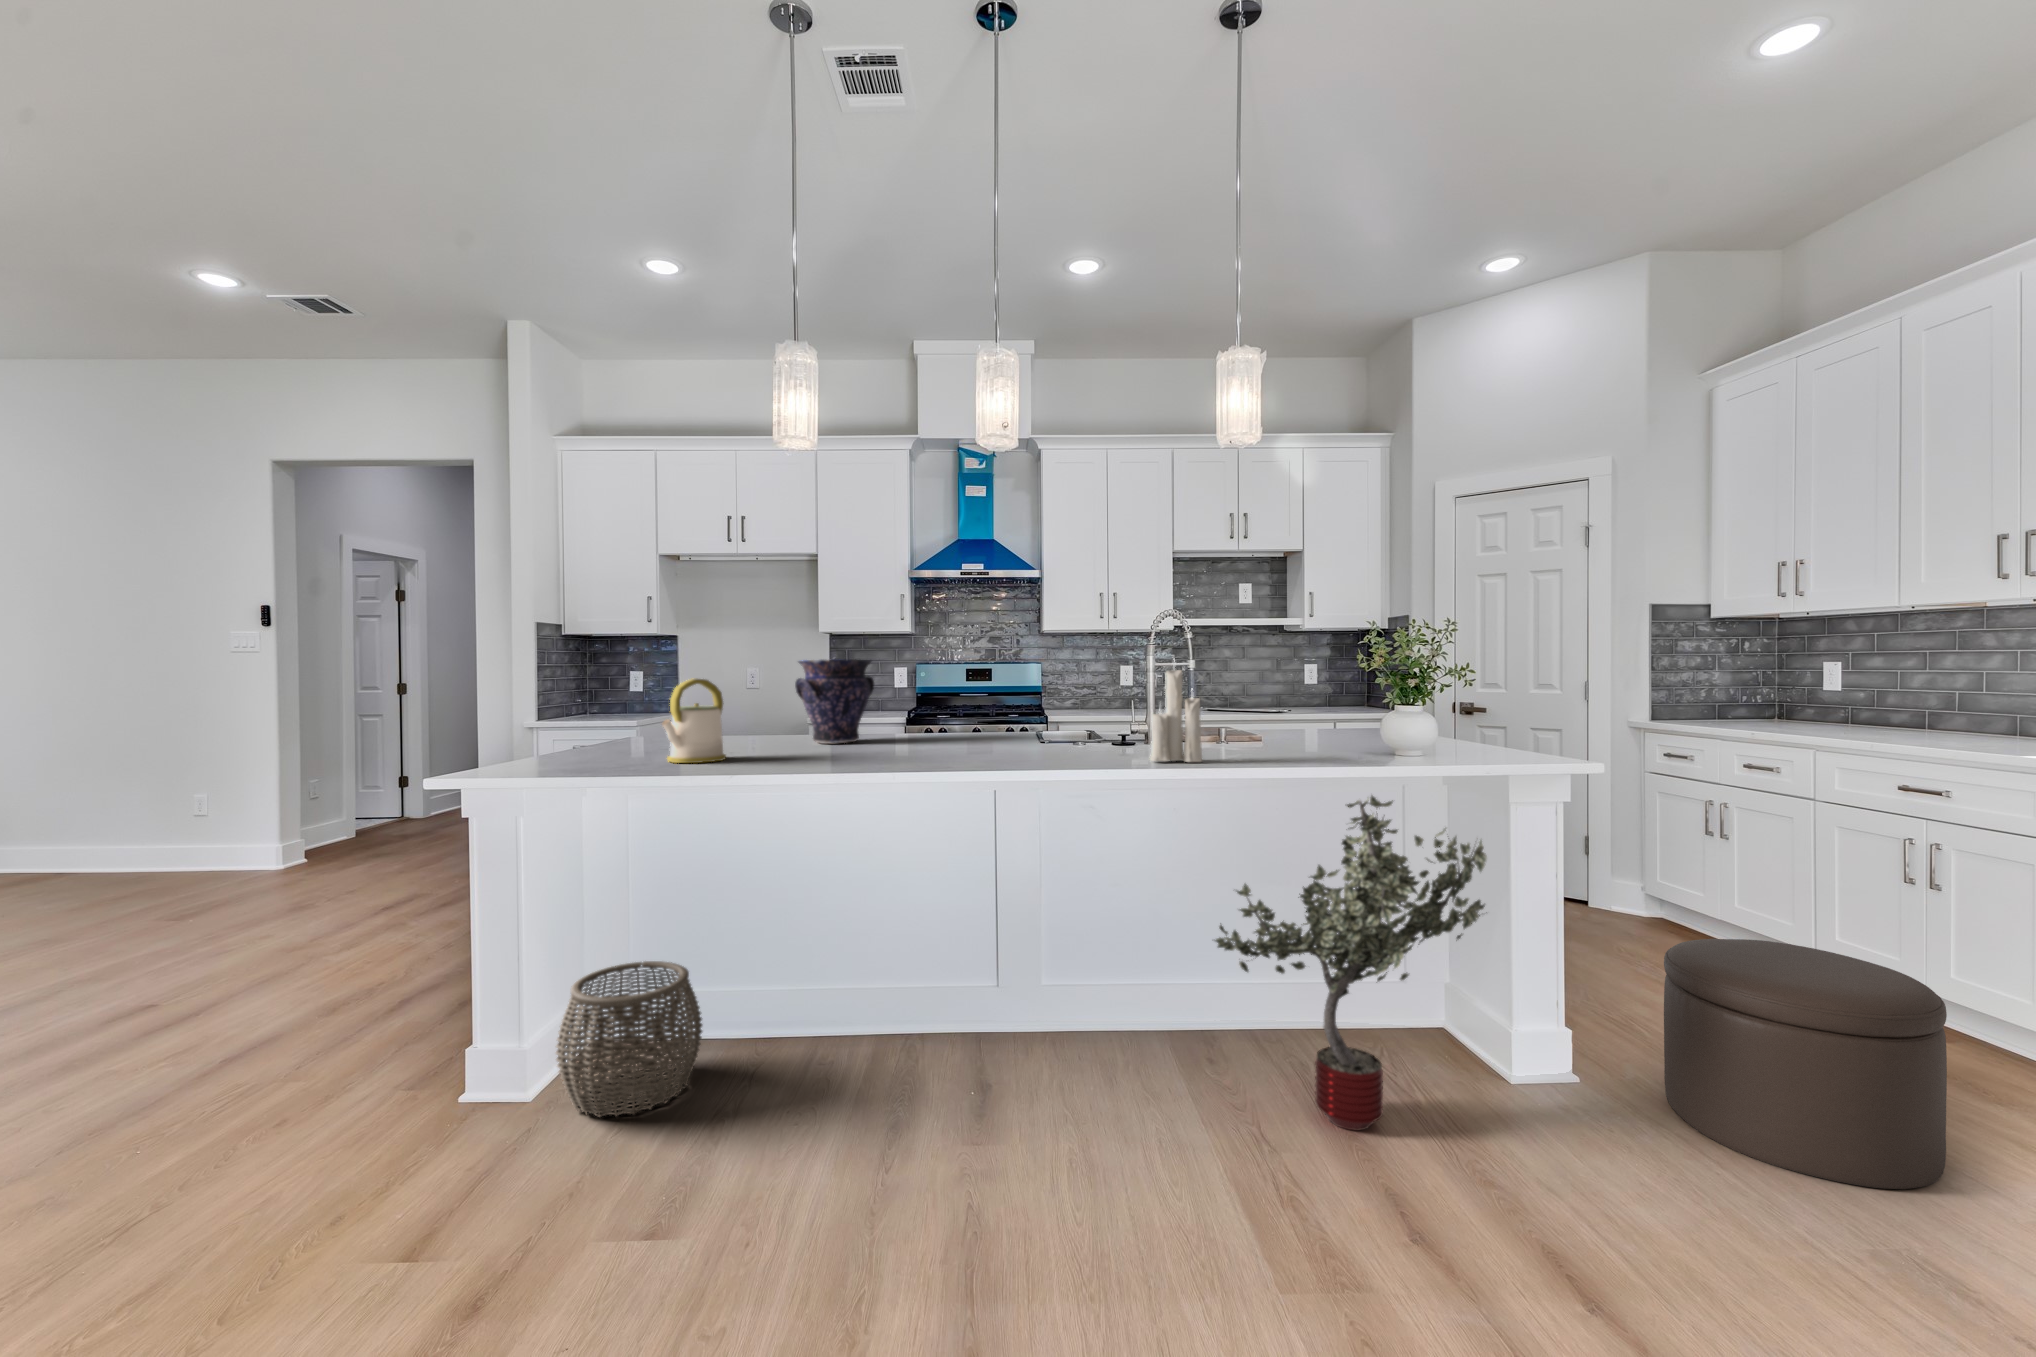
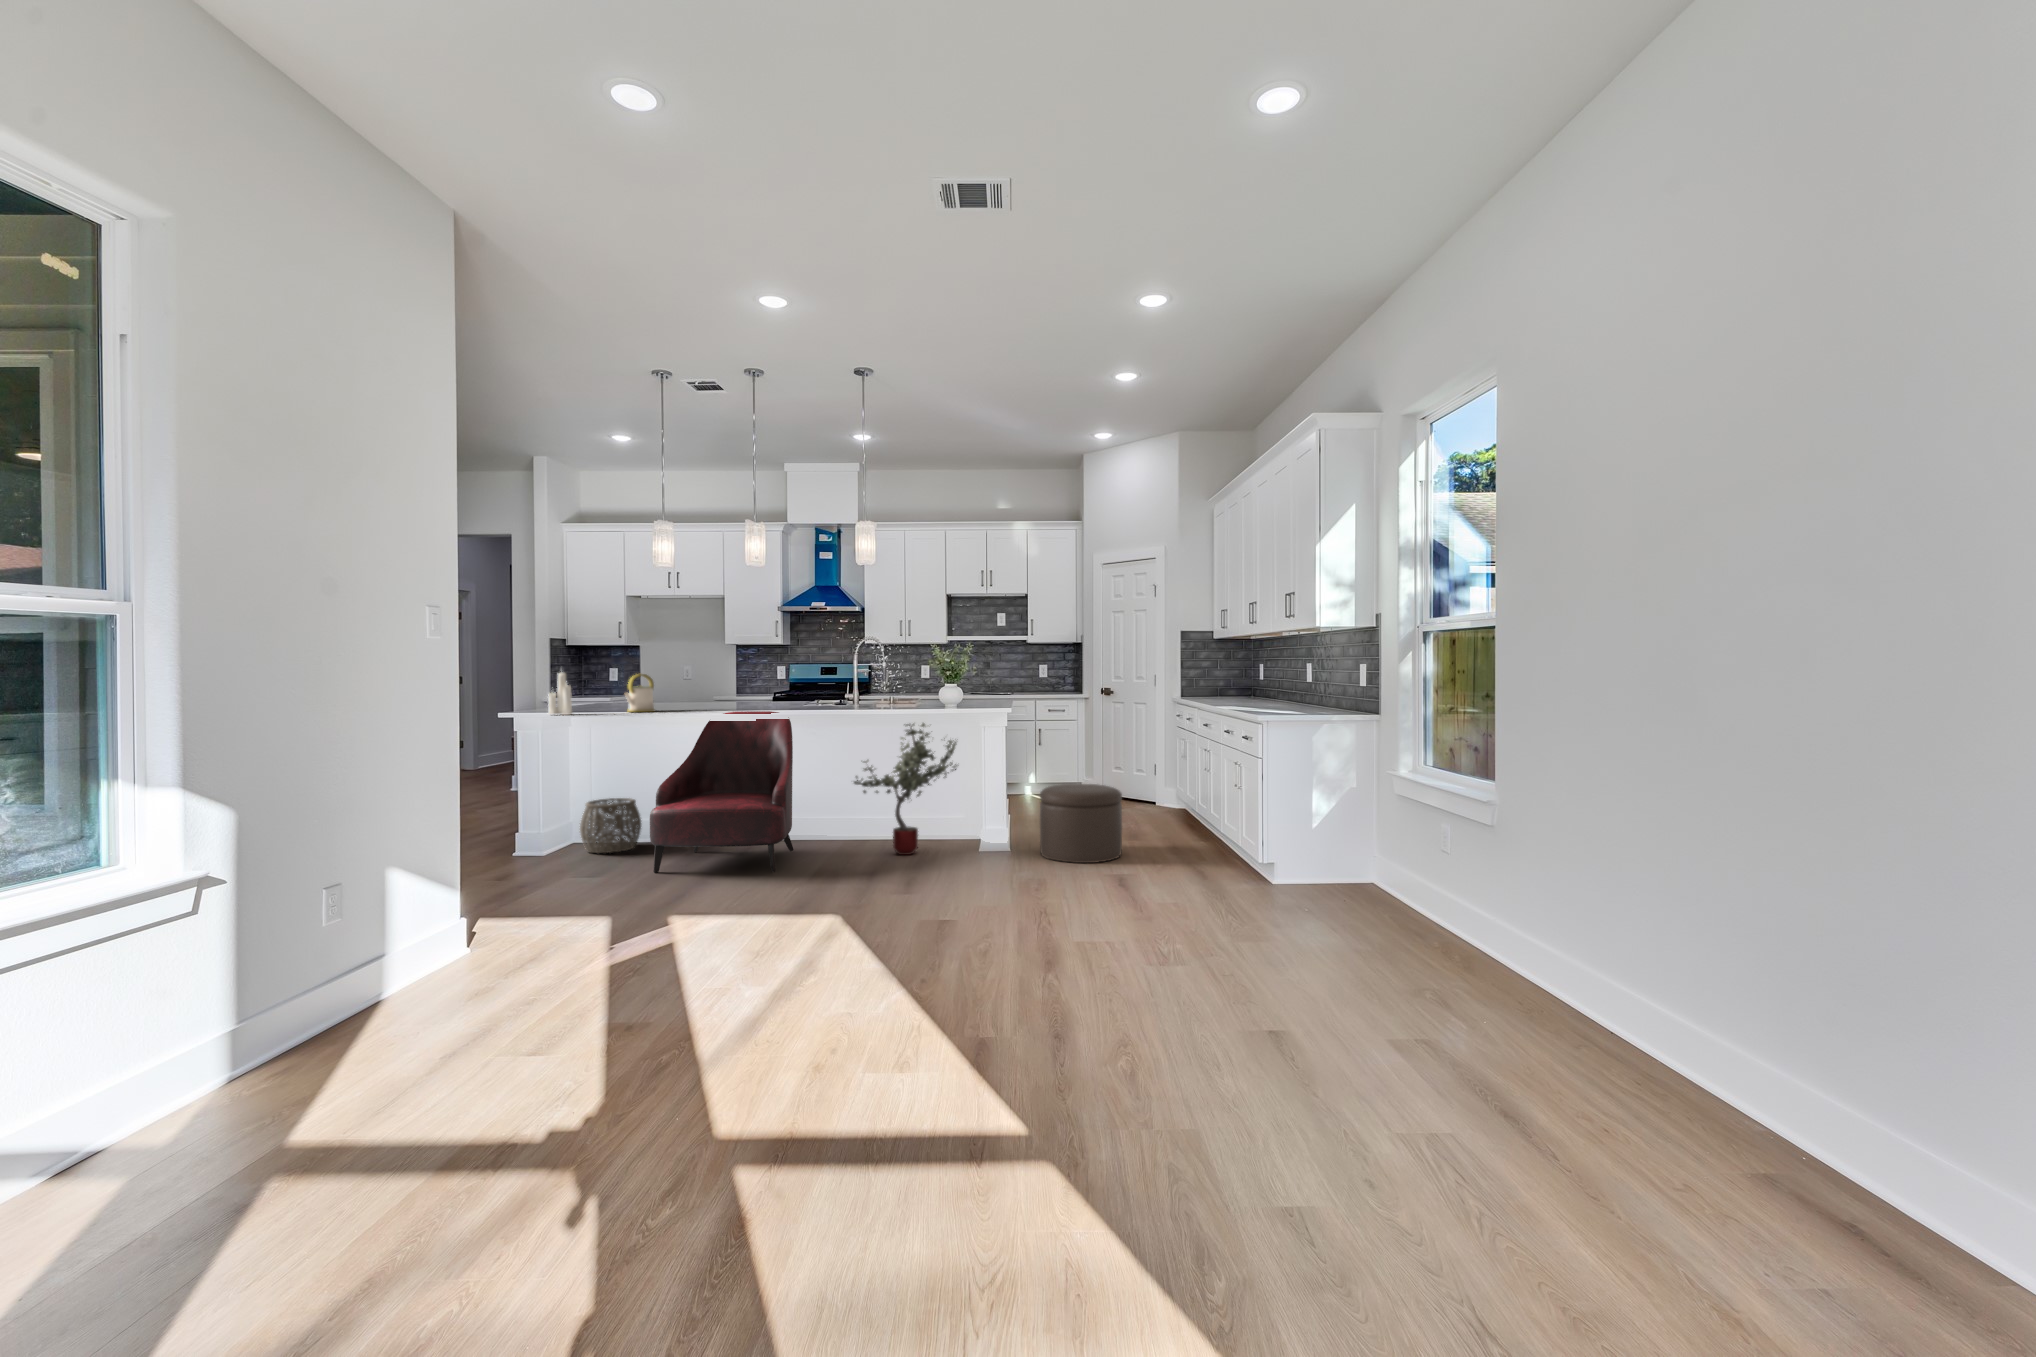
vase: present [795,659,874,744] -> none [693,664,736,706]
candle: present [1150,670,1202,762] -> present [548,673,572,715]
armchair: none [742,764,1116,1254] -> present [650,711,794,873]

